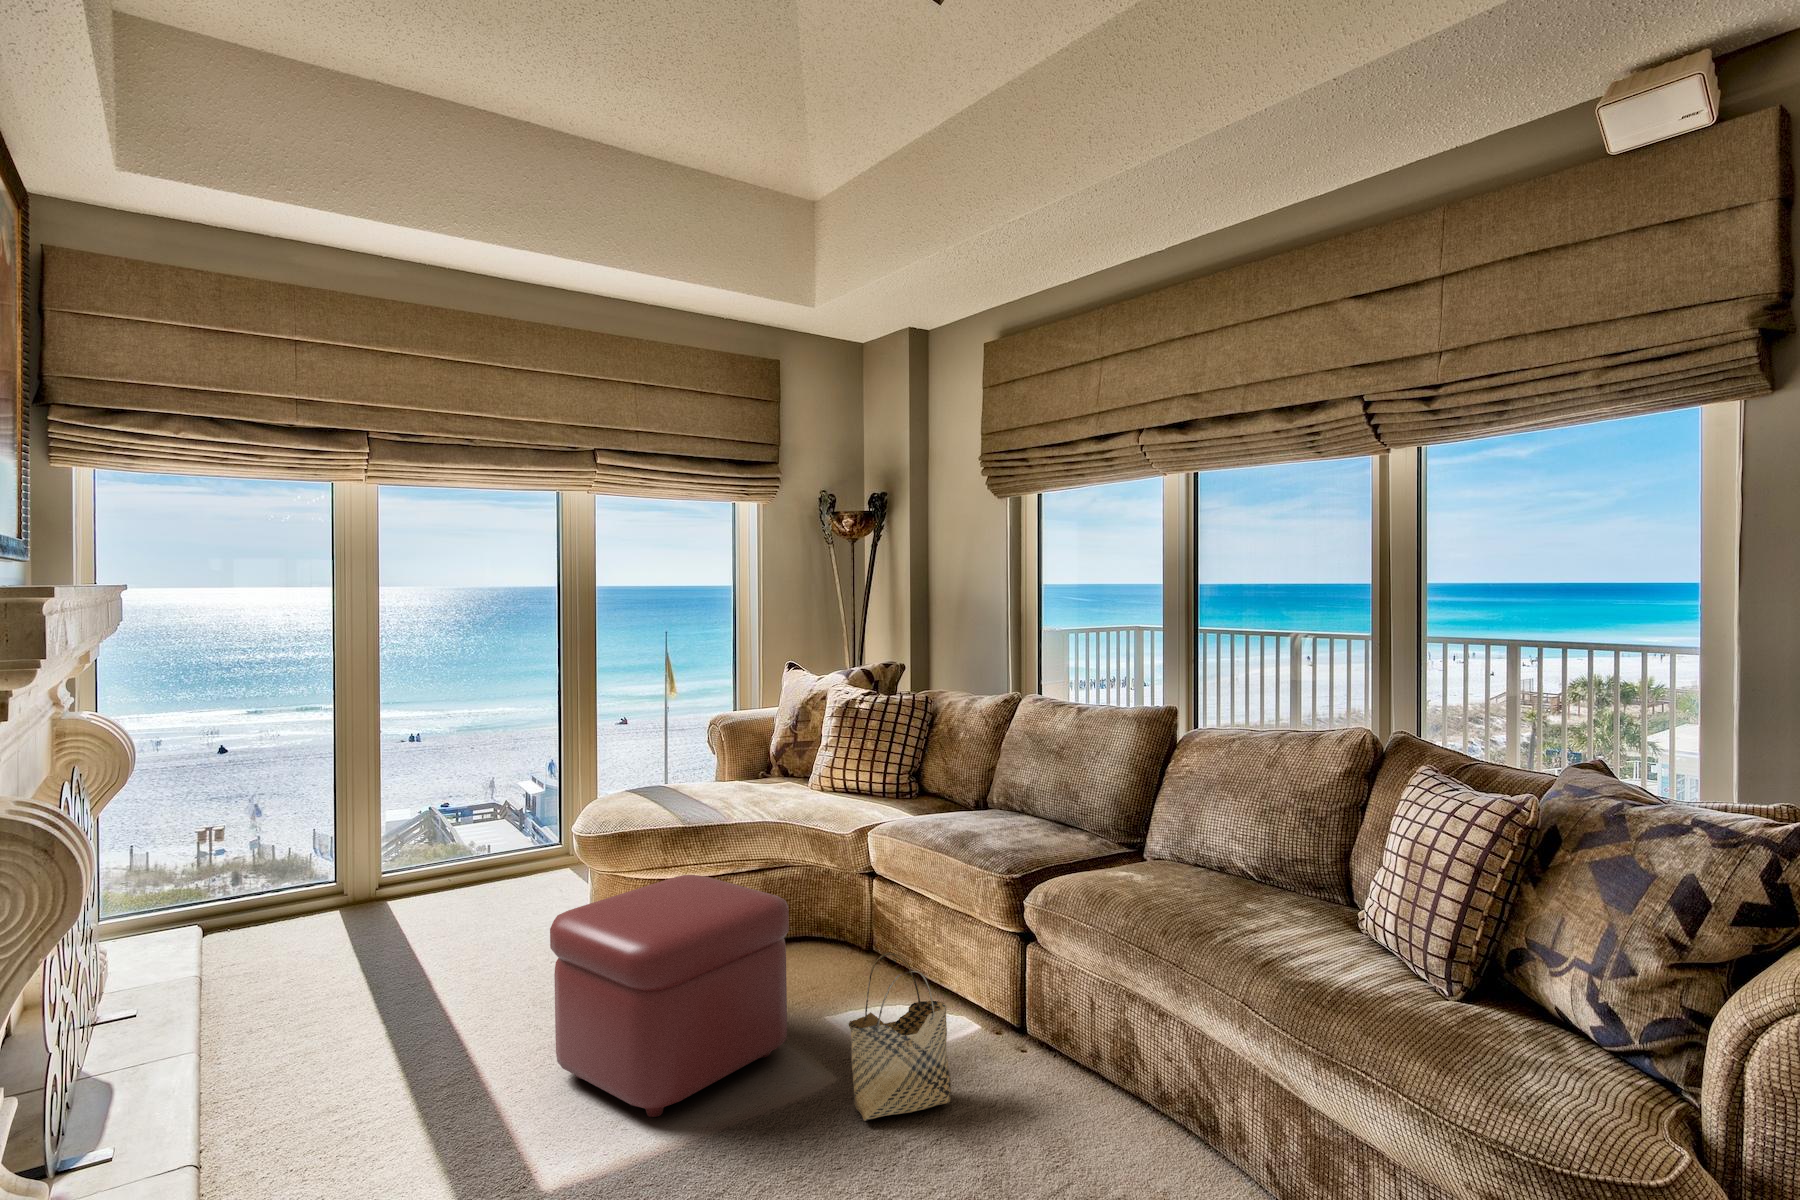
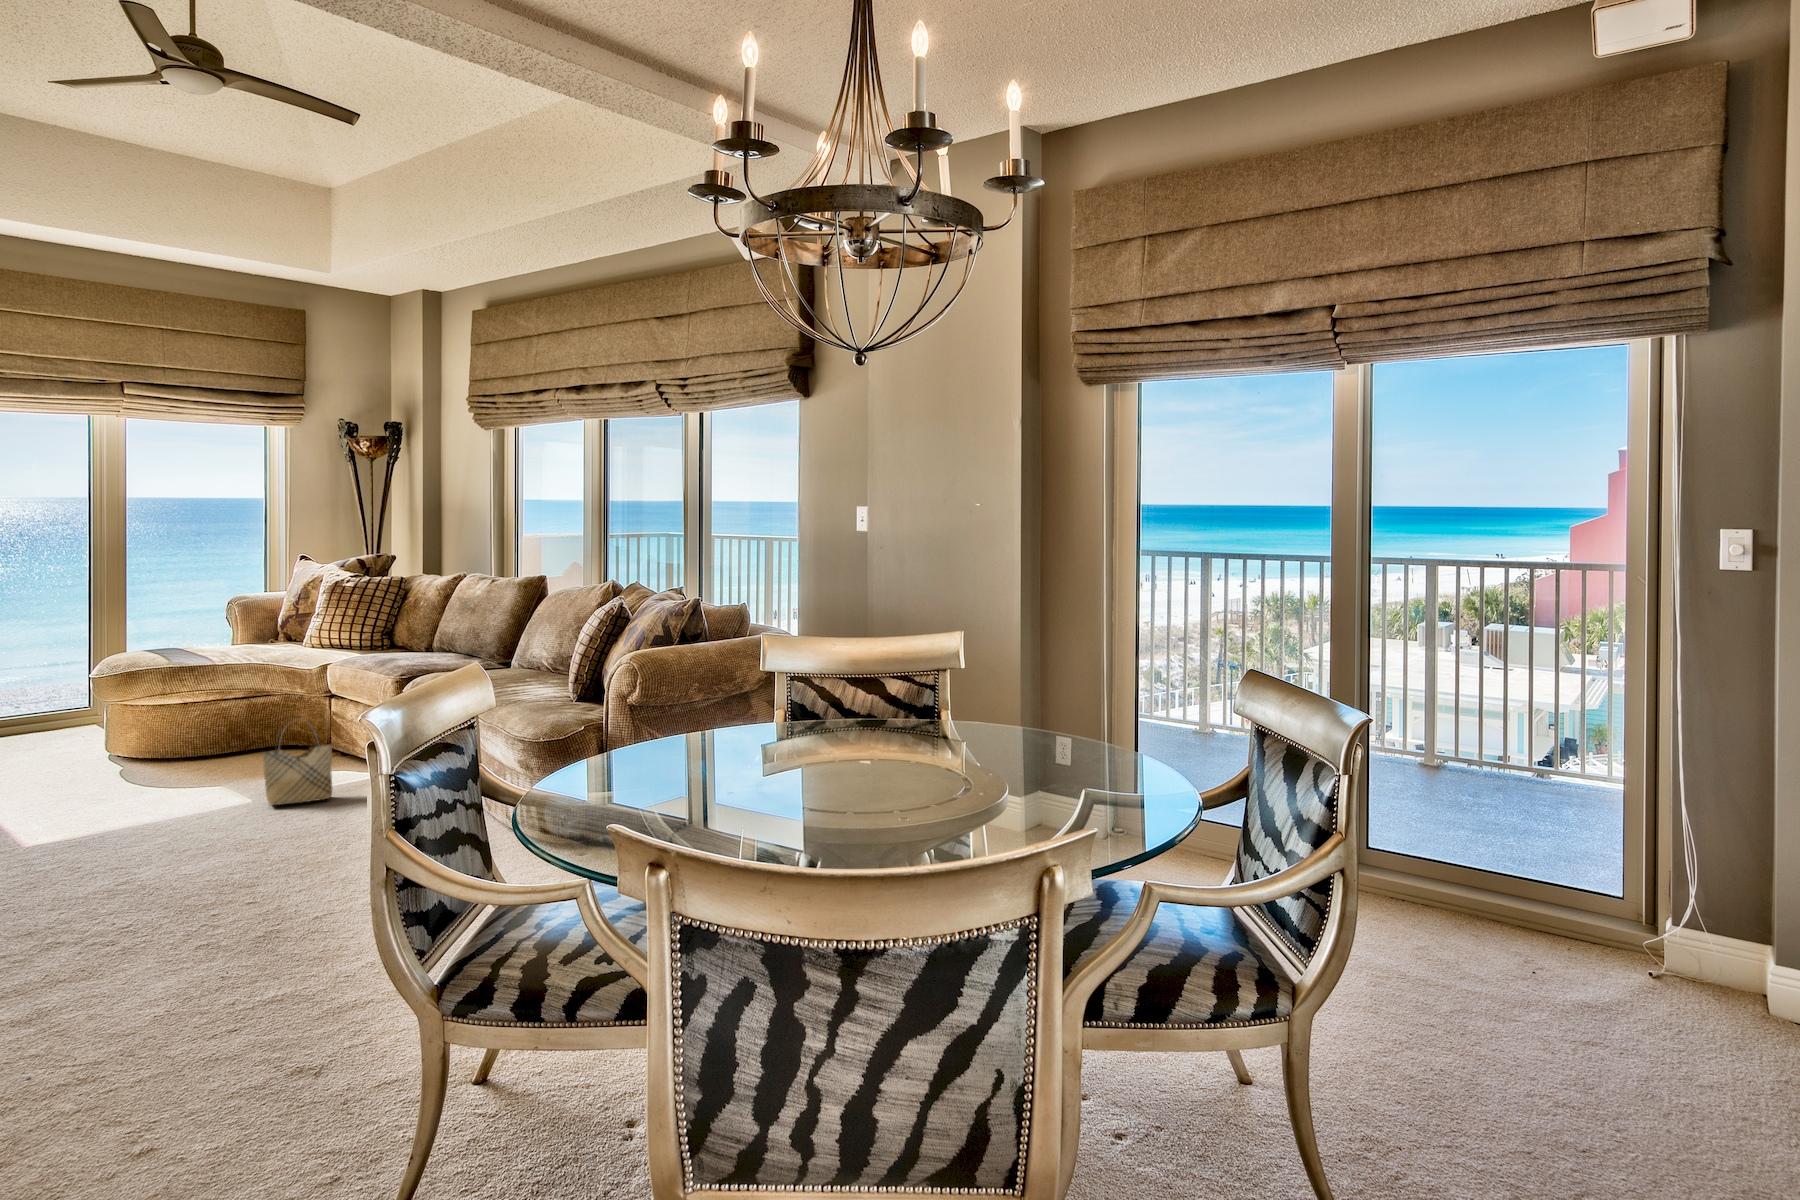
ottoman: present [550,875,789,1117] -> none [60,686,240,813]

